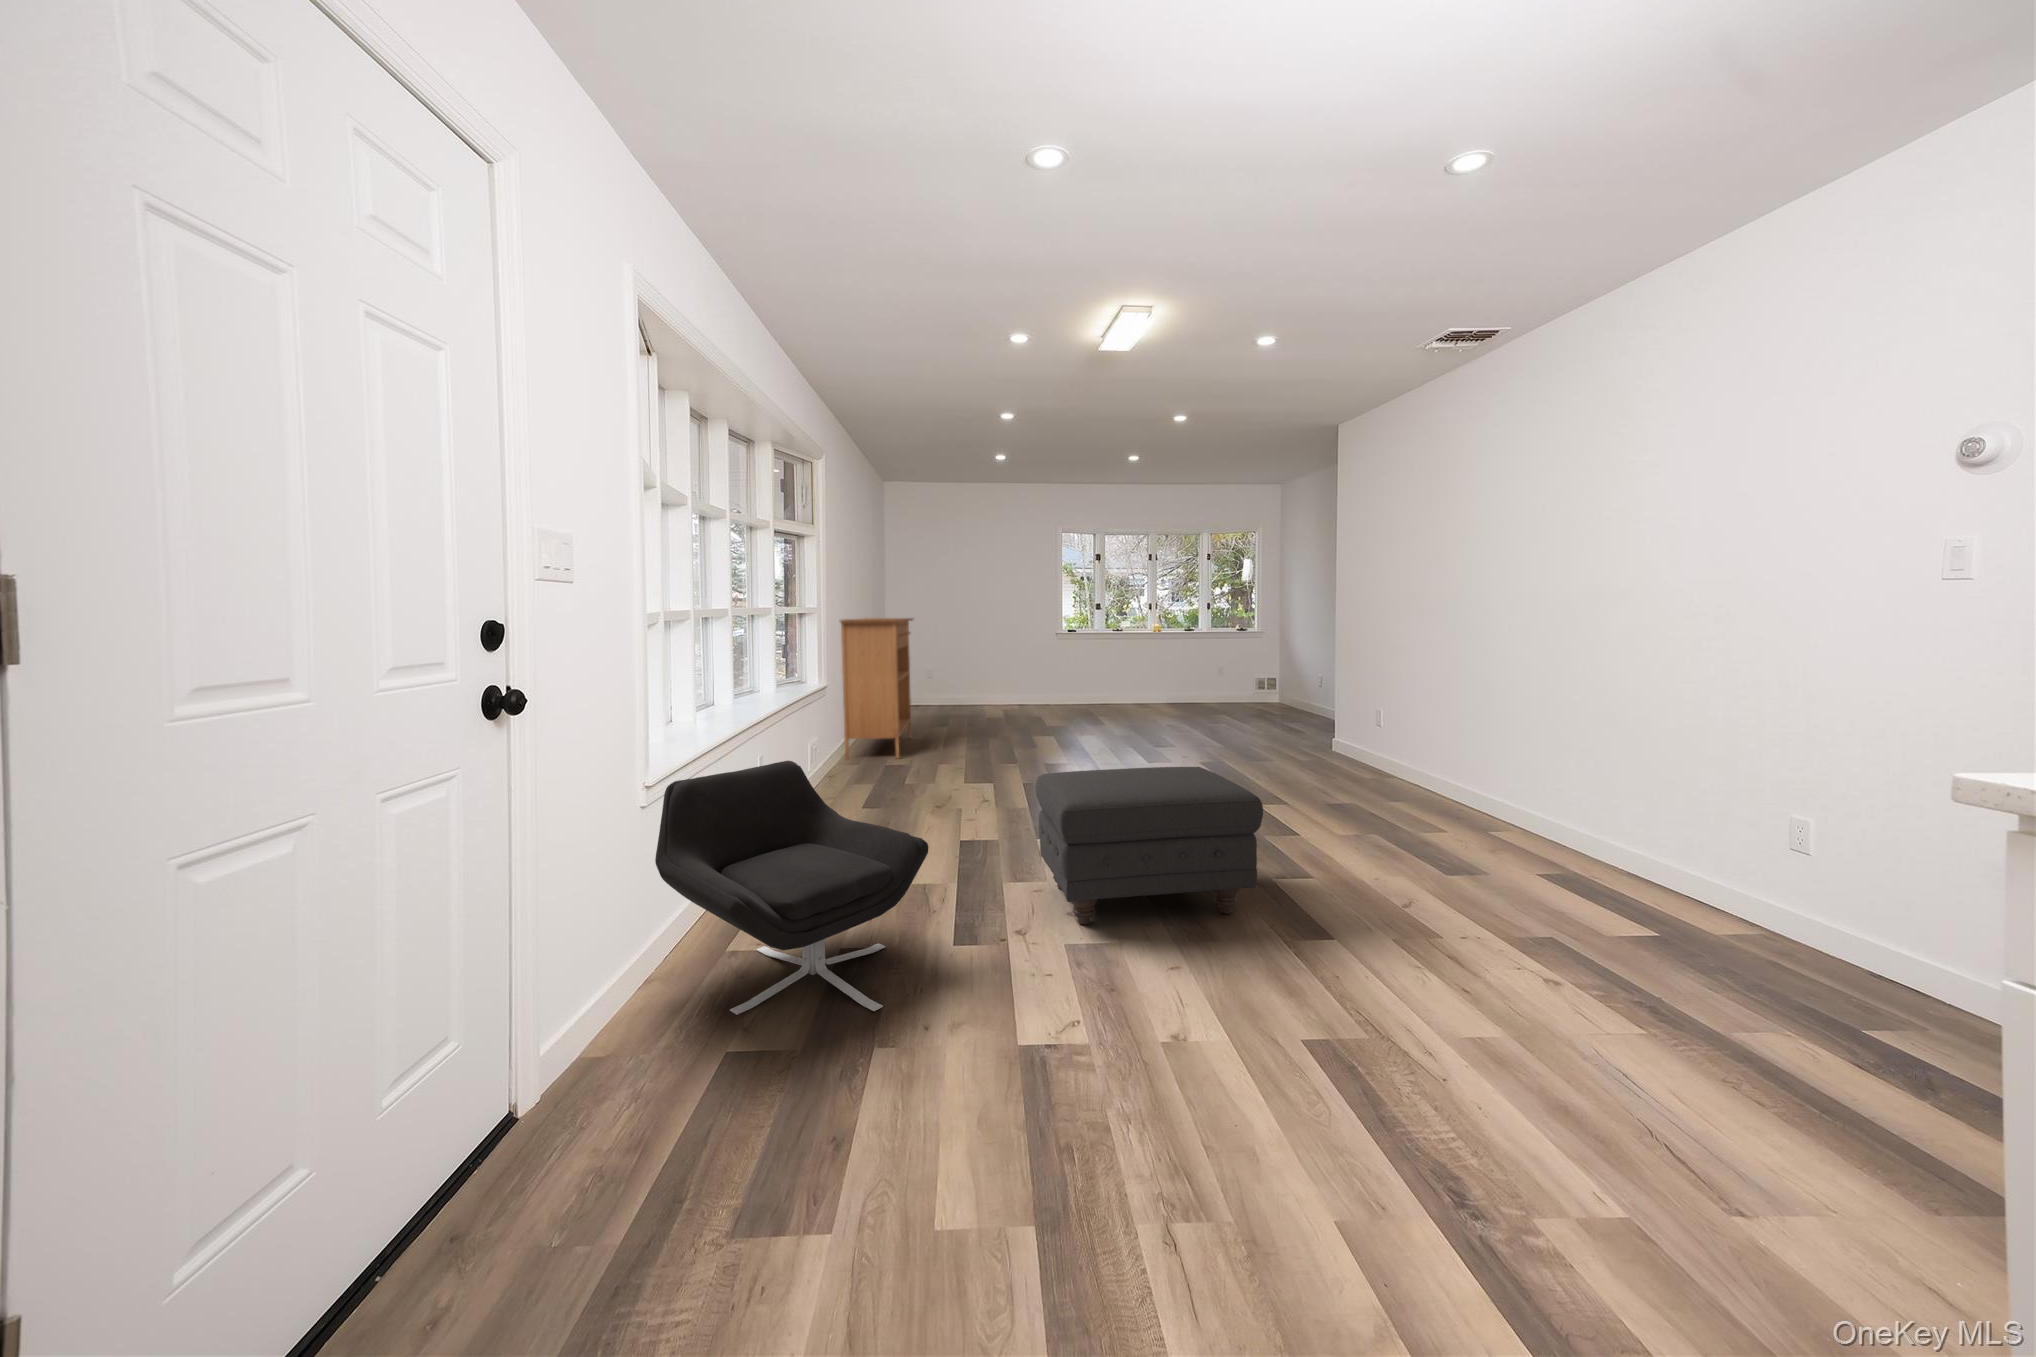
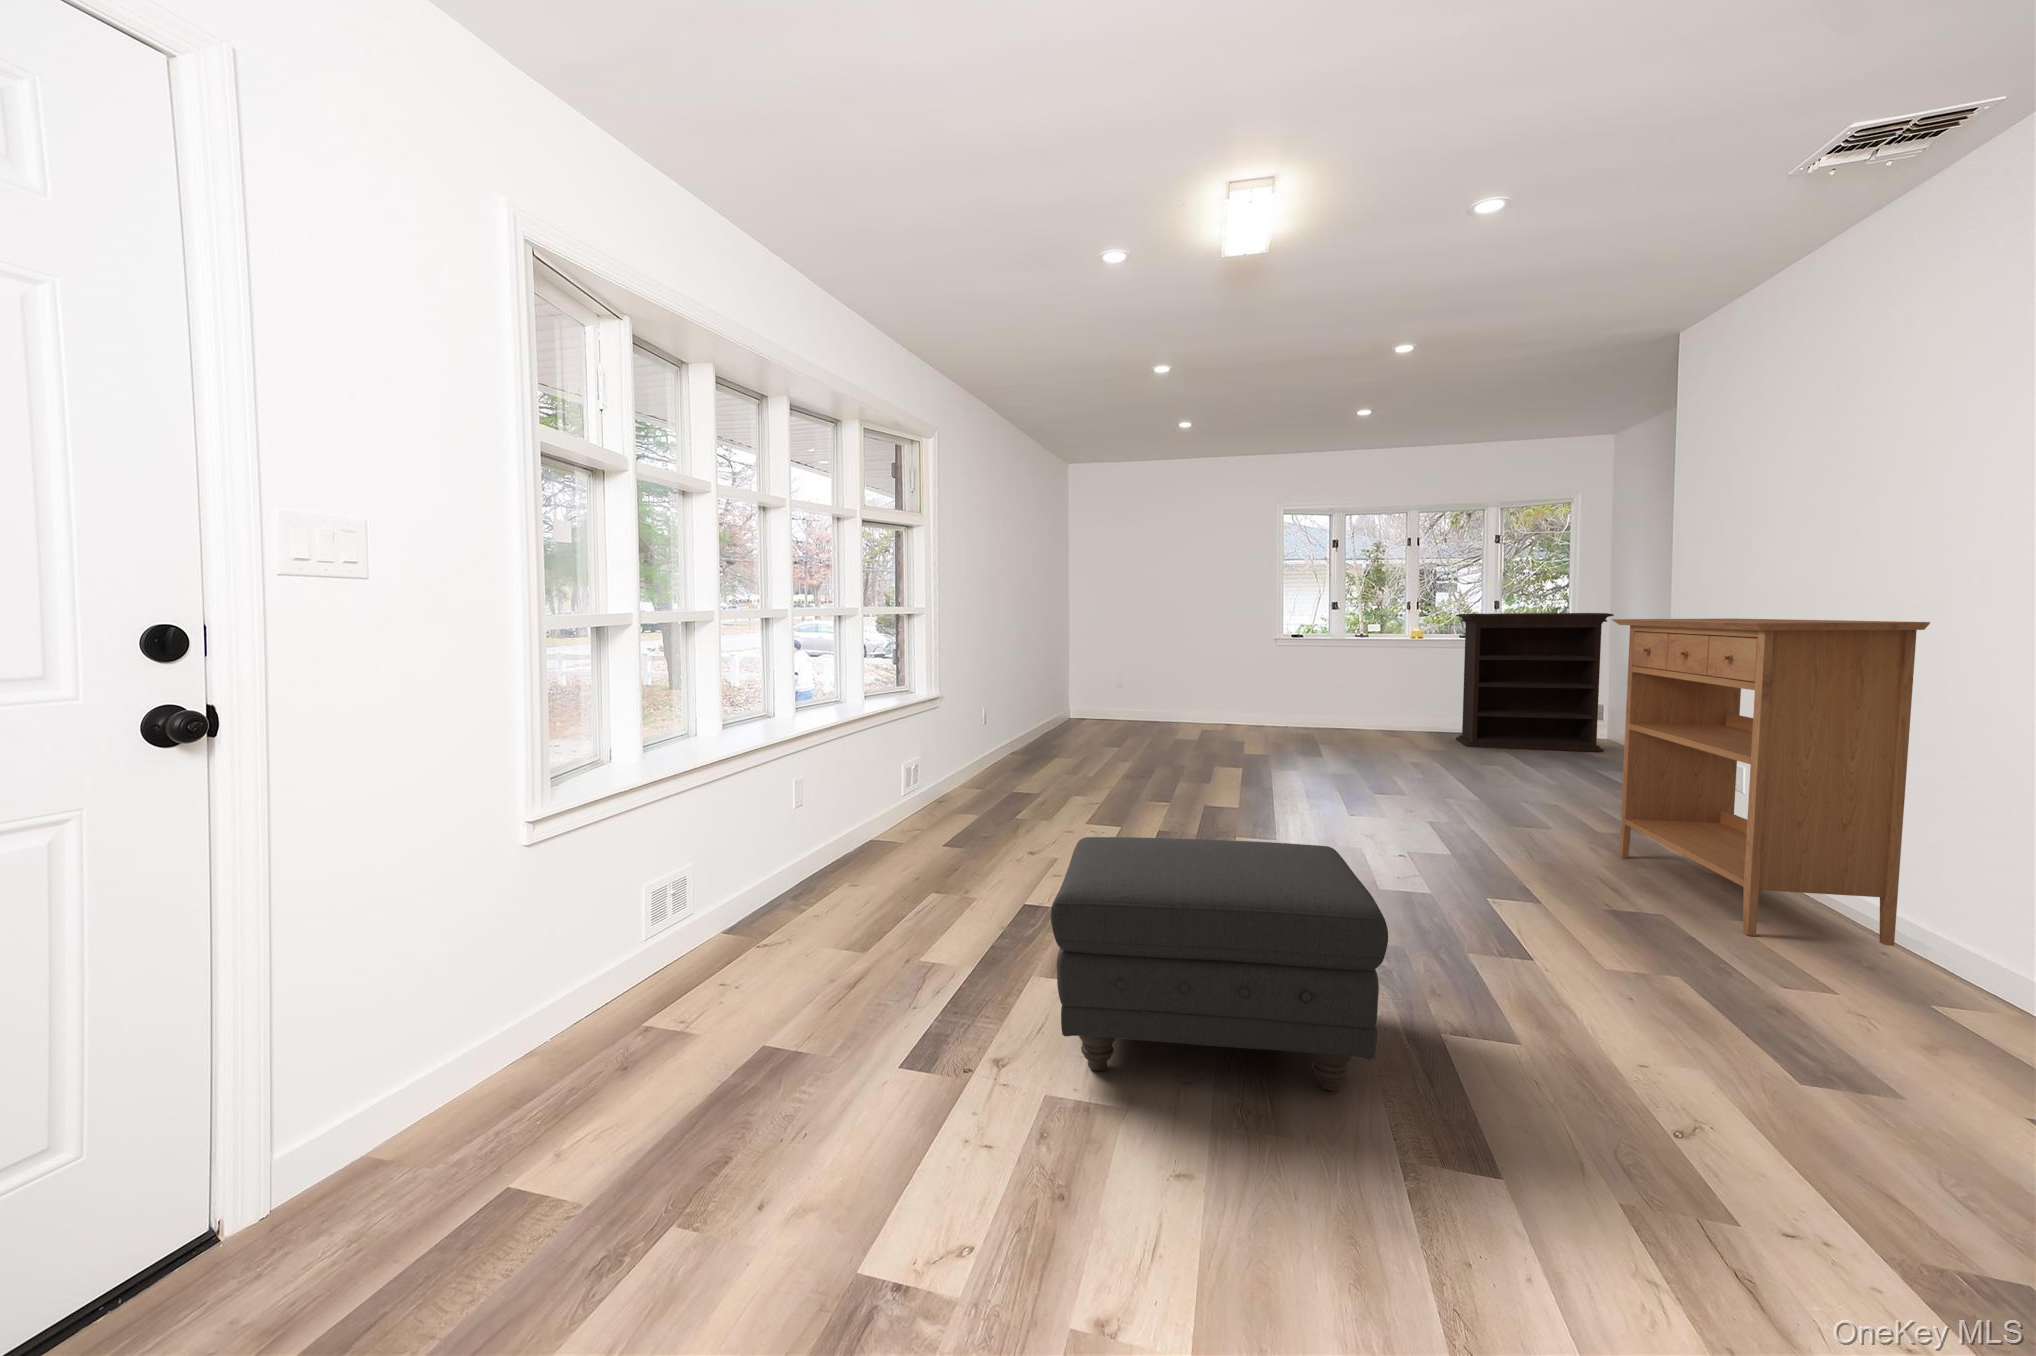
bookshelf: none [1184,614,1284,712] -> present [1456,613,1614,752]
console table: present [840,618,913,759] -> present [1612,618,1930,946]
lounge chair: present [655,761,928,1015] -> none [514,796,857,1163]

